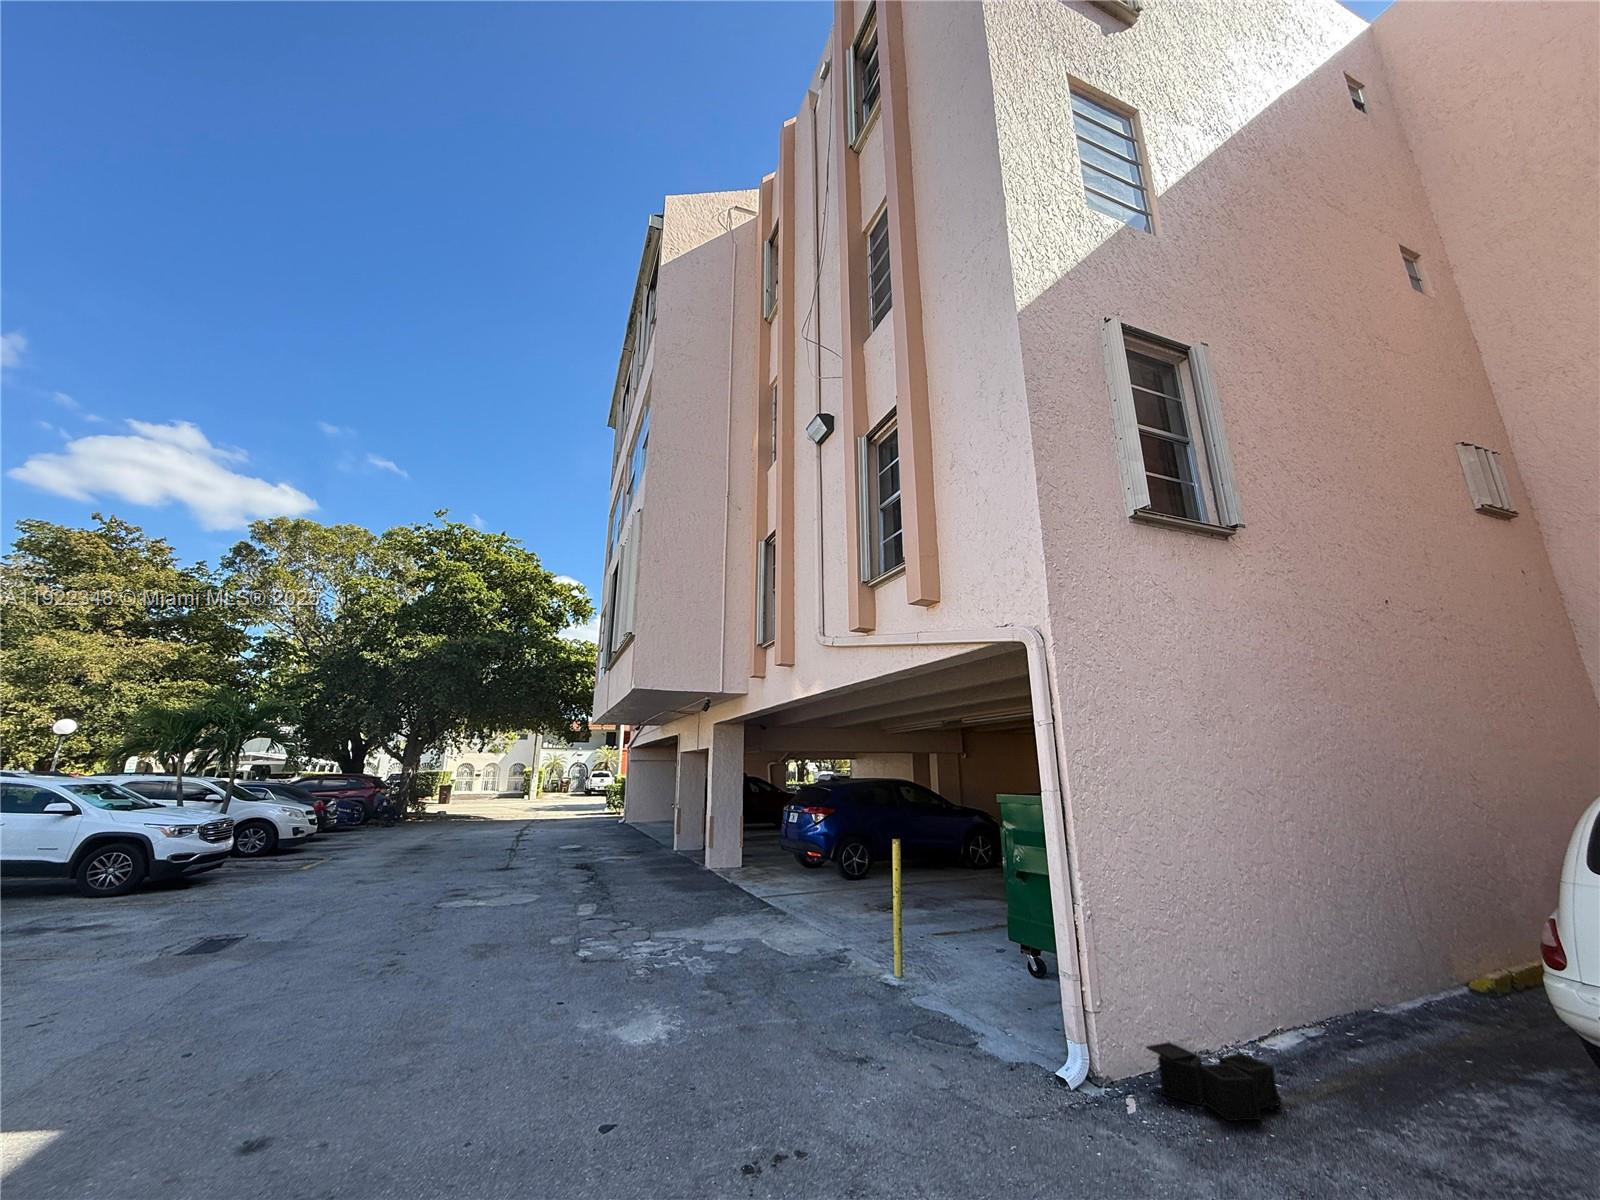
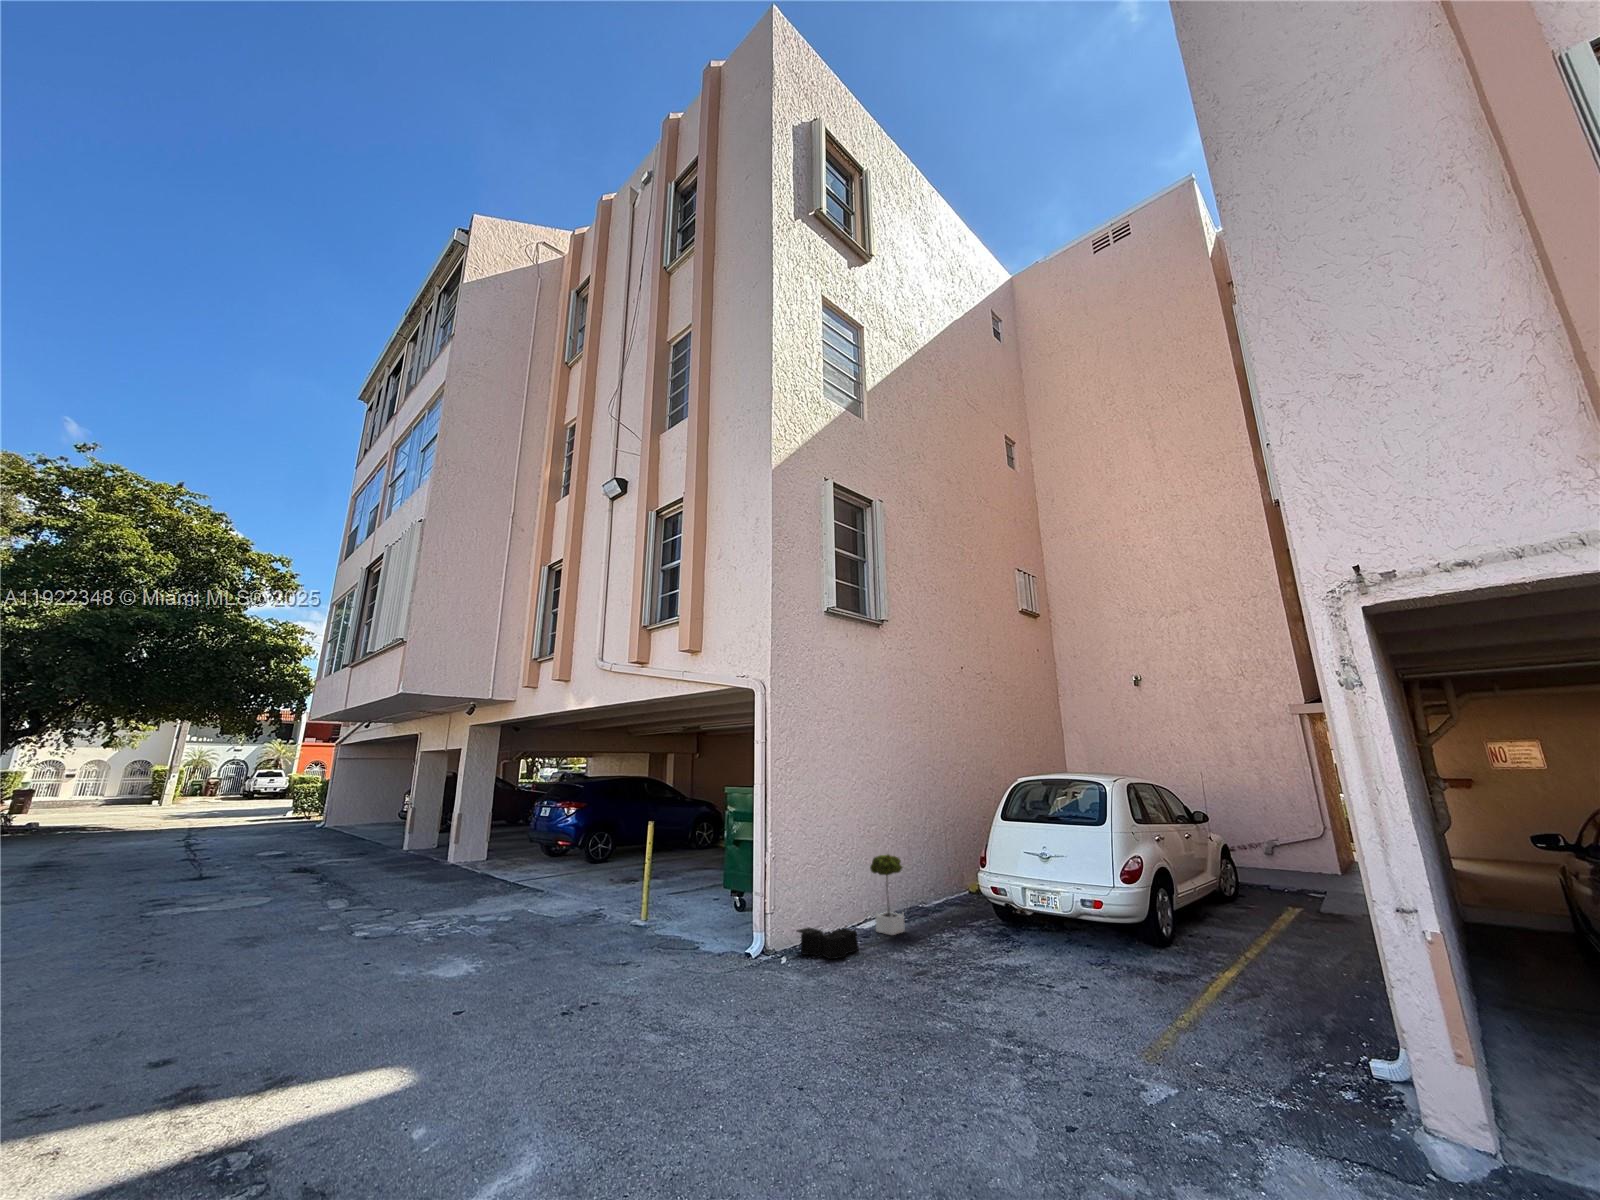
potted tree: none [1269,919,1362,1072] -> present [870,854,904,935]

